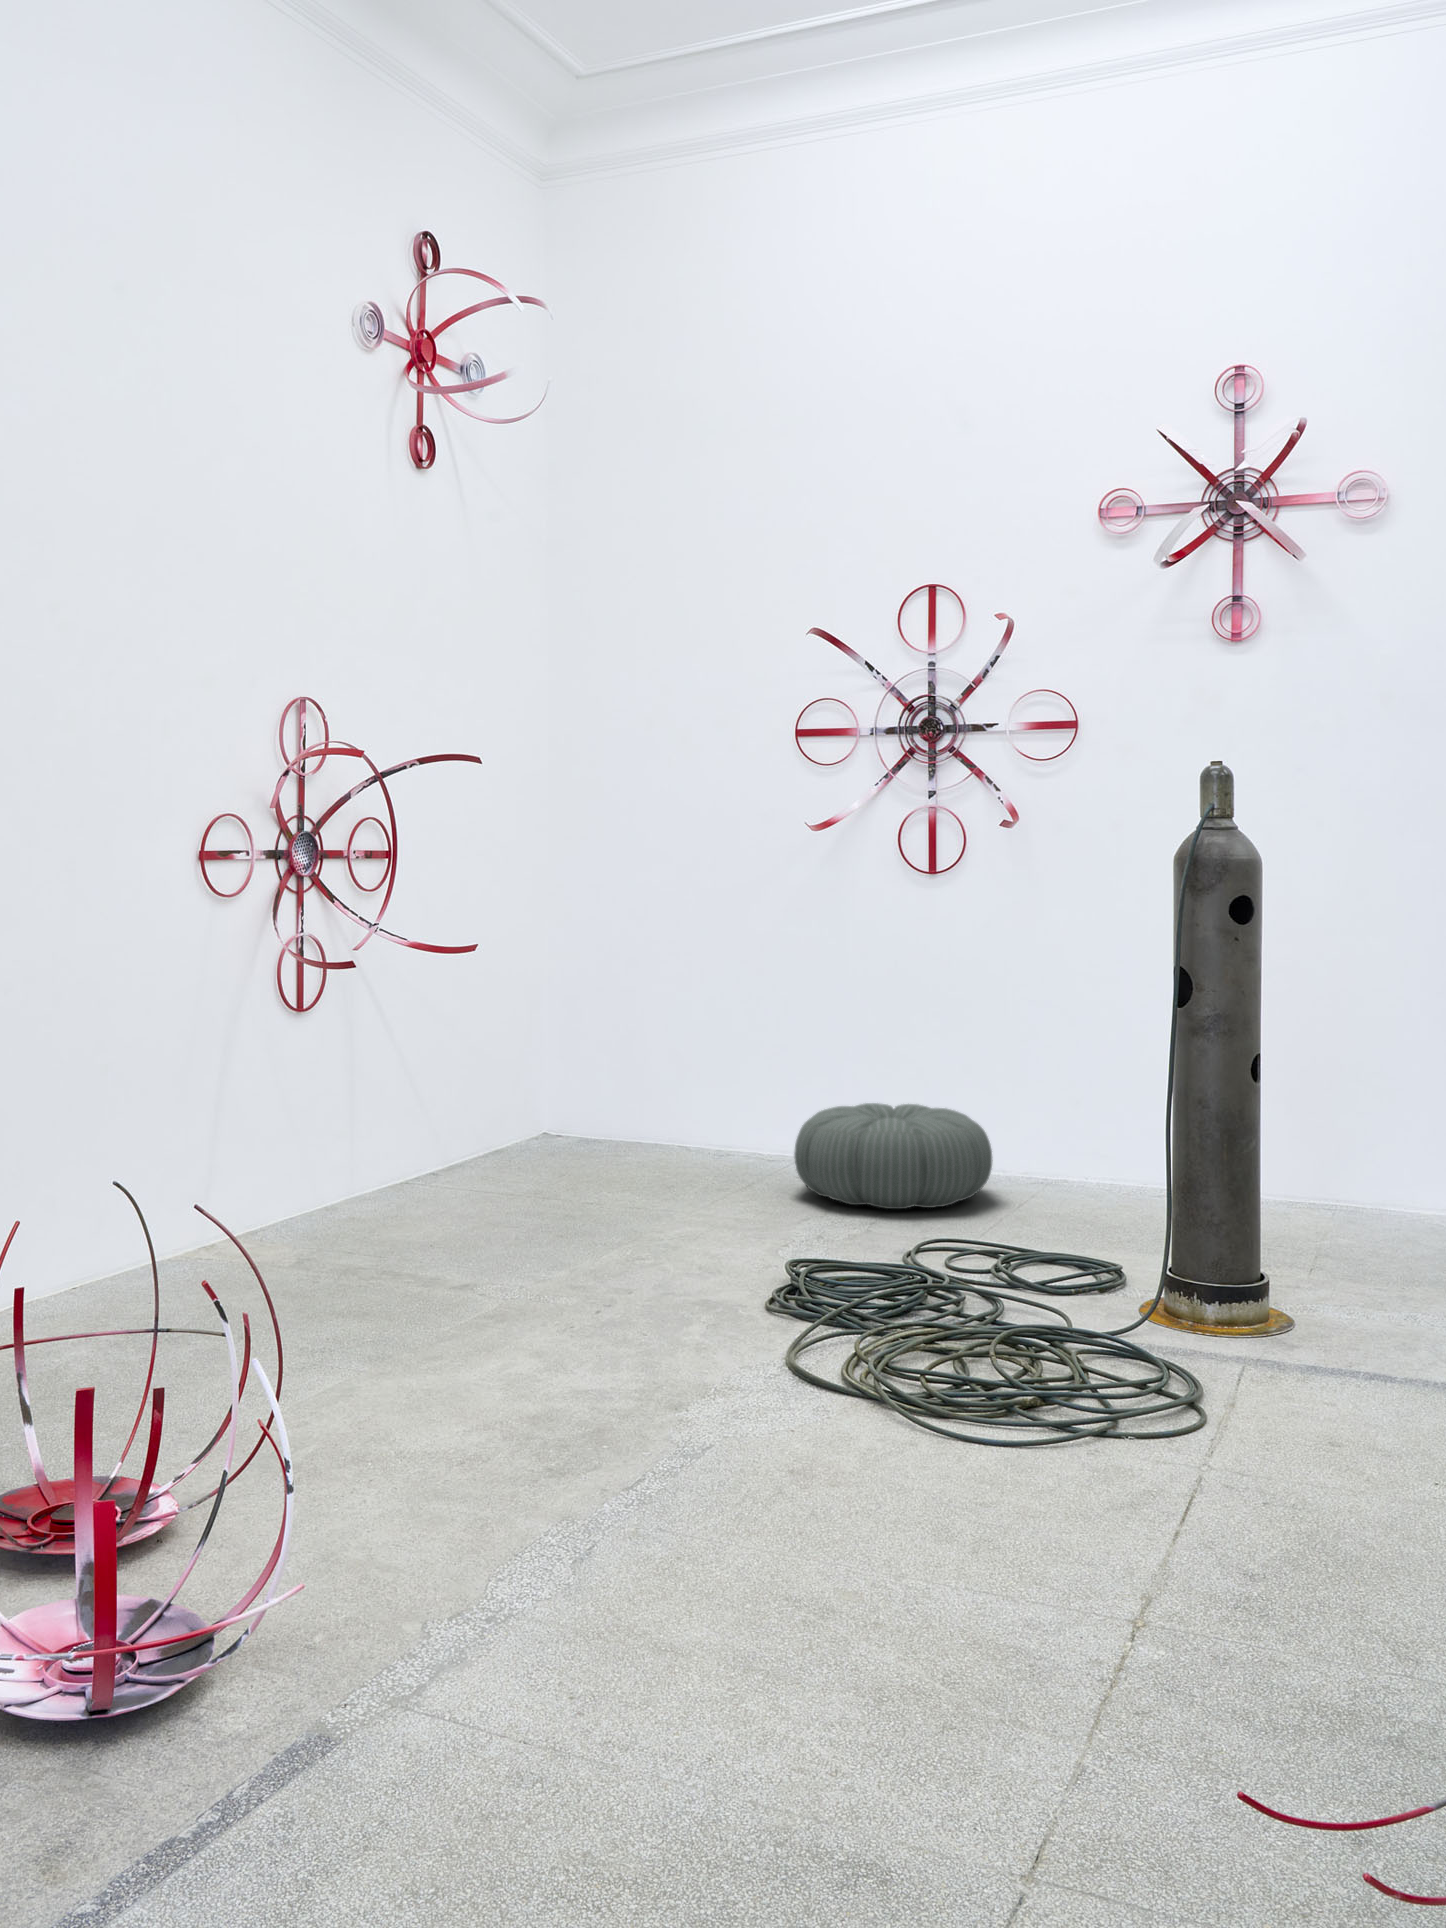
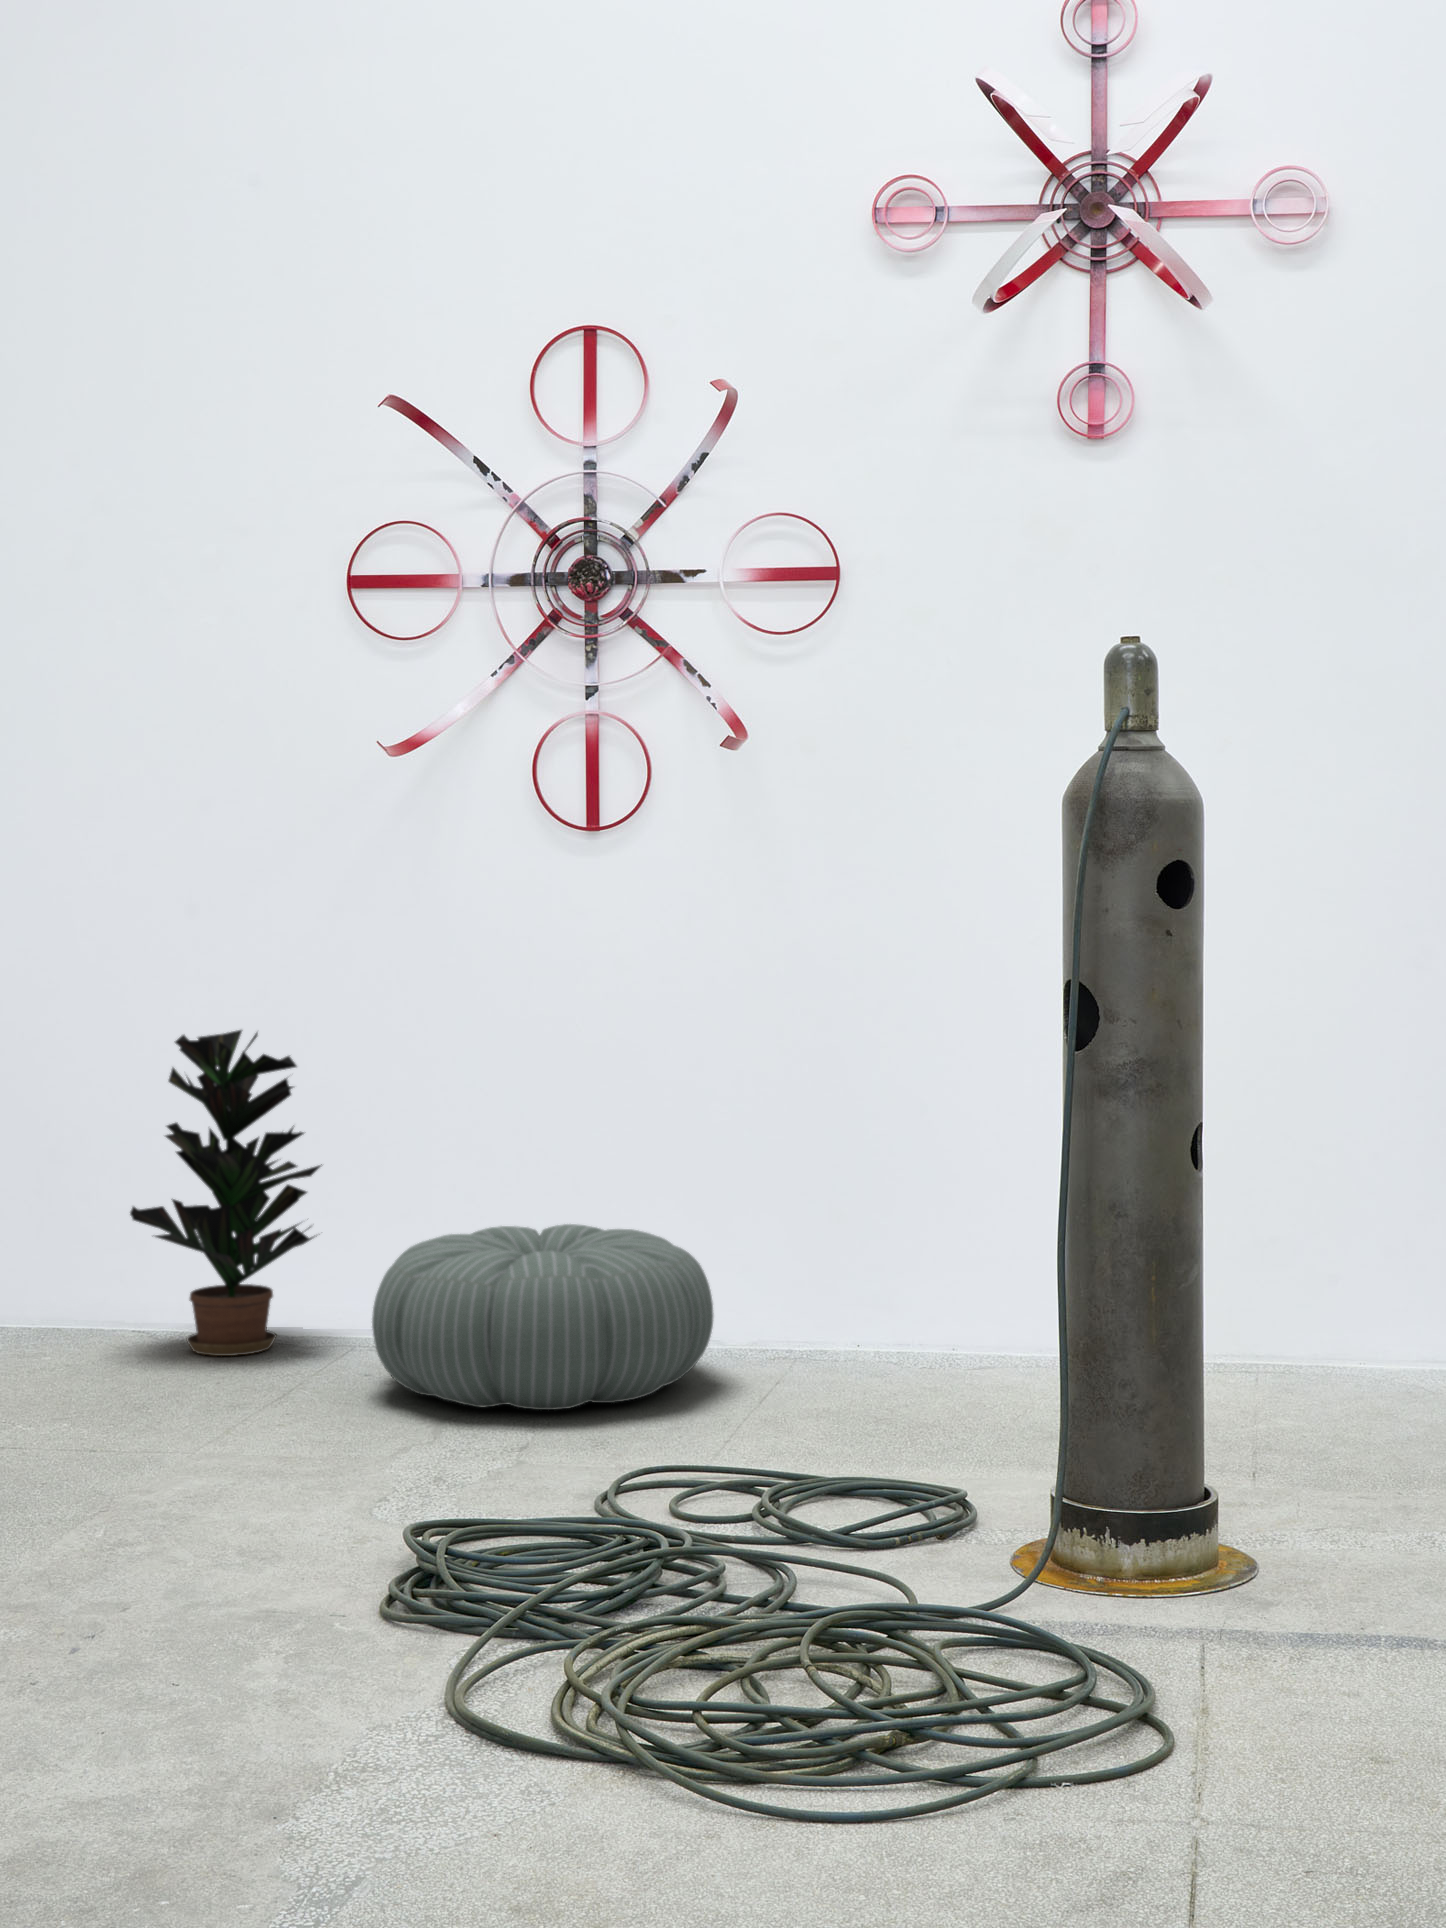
potted plant: none [668,986,776,1168] -> present [130,1030,322,1356]

